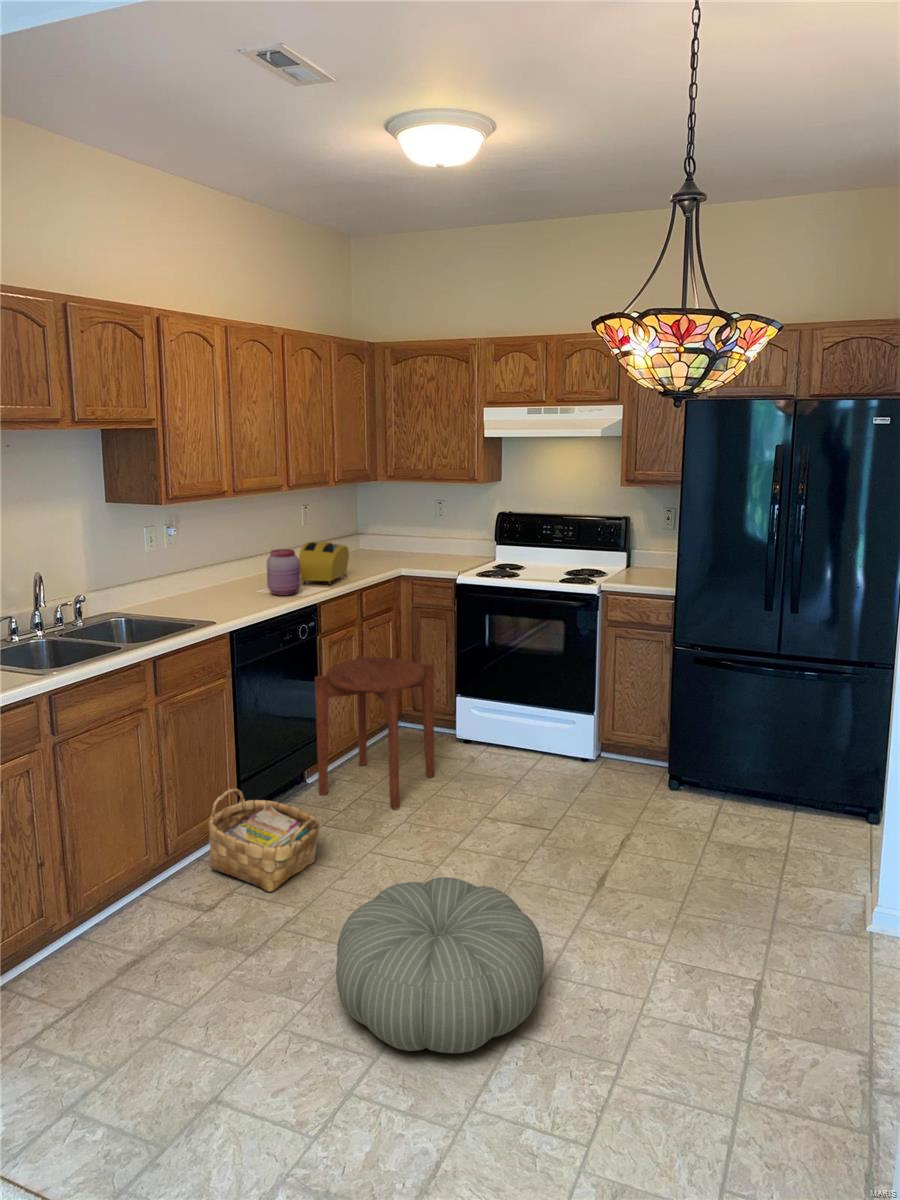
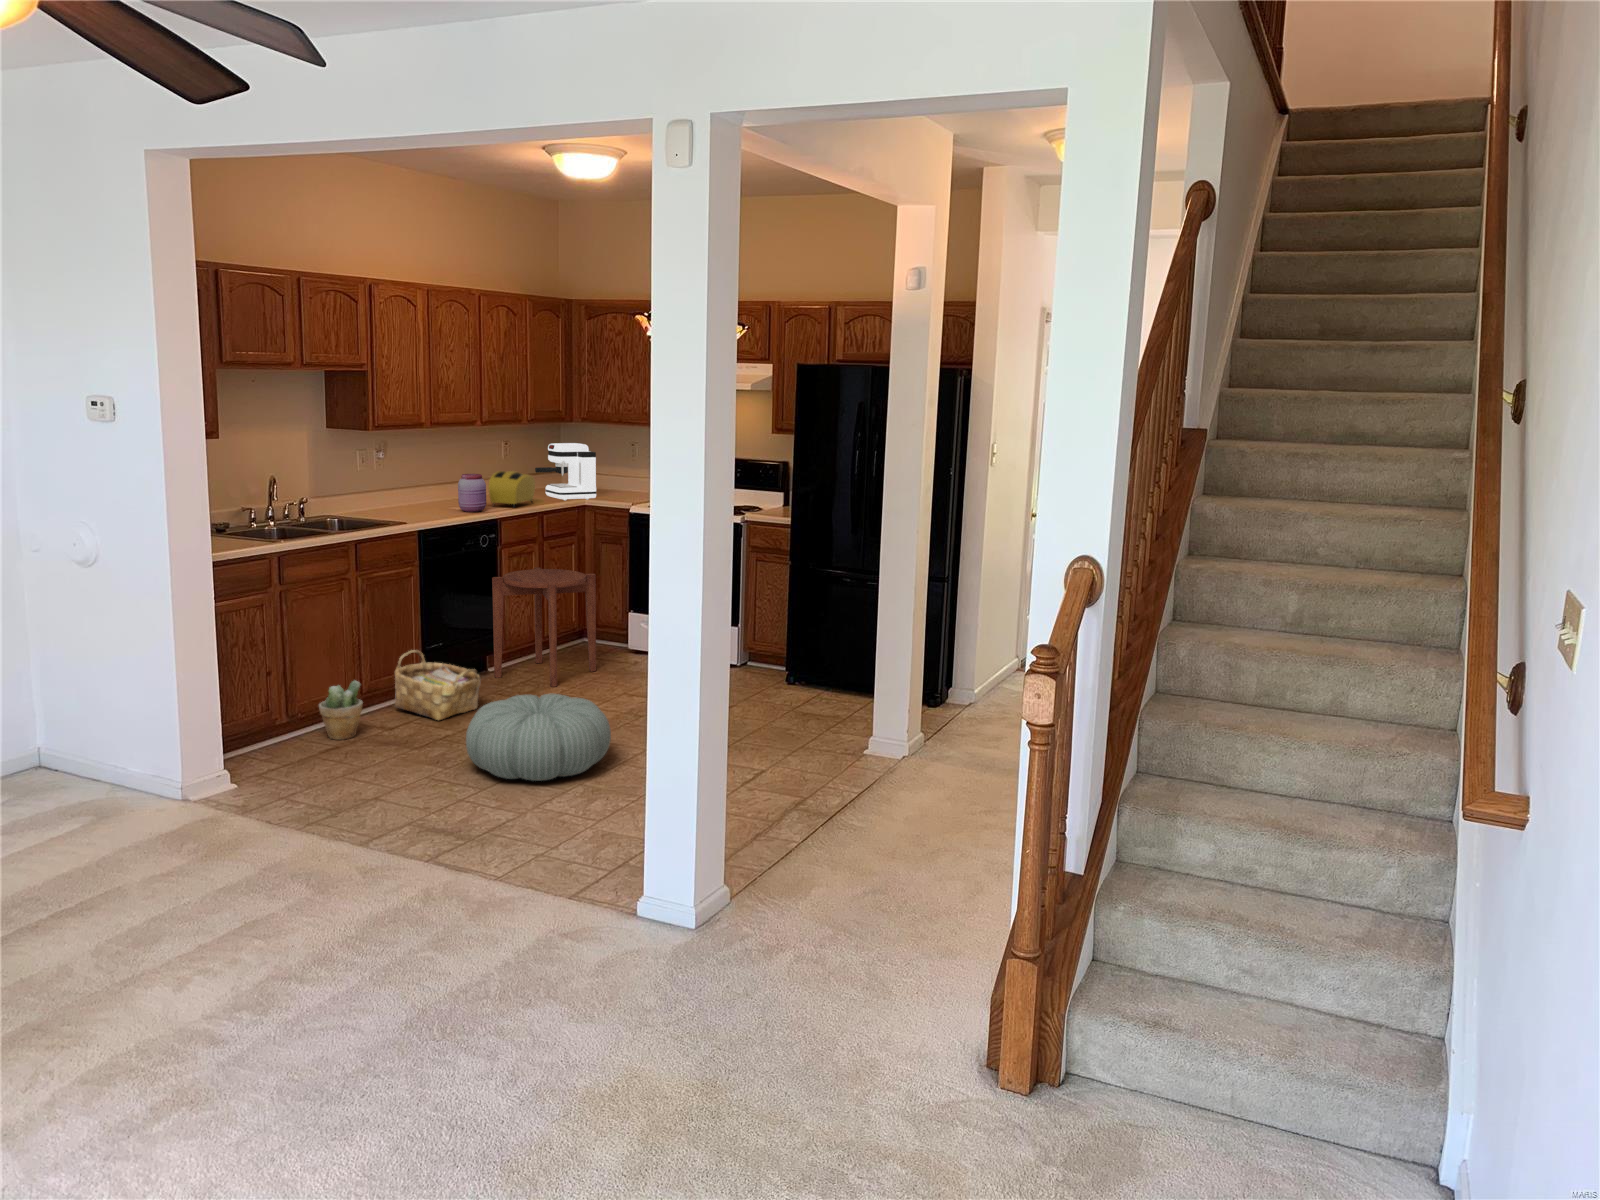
coffee maker: none [343,504,412,570] -> present [535,443,596,500]
potted plant: none [112,860,173,948] -> present [319,681,363,740]

